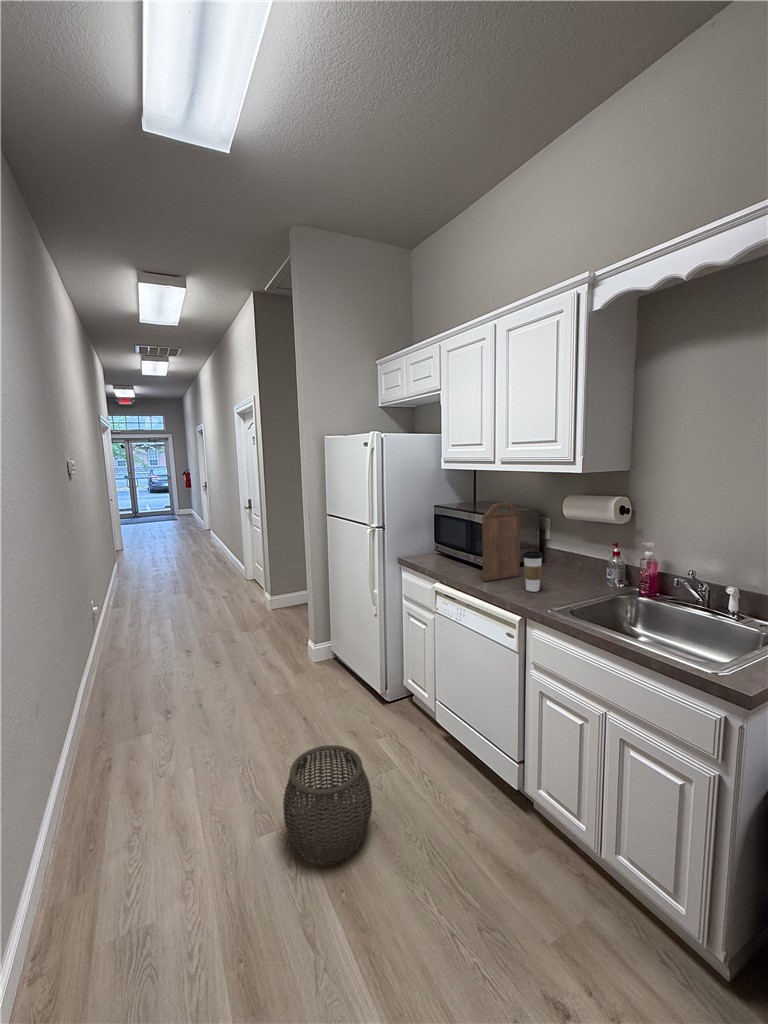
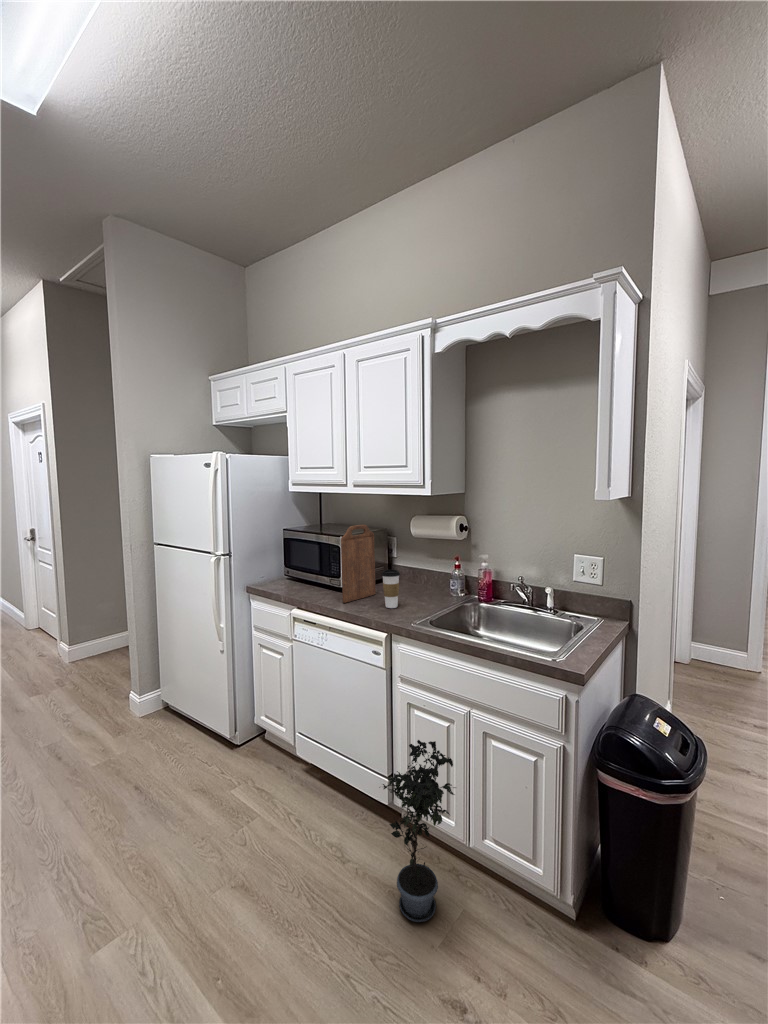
potted plant: none [499,732,584,918] -> present [383,740,456,922]
woven basket: present [283,745,372,864] -> none [131,805,242,950]

